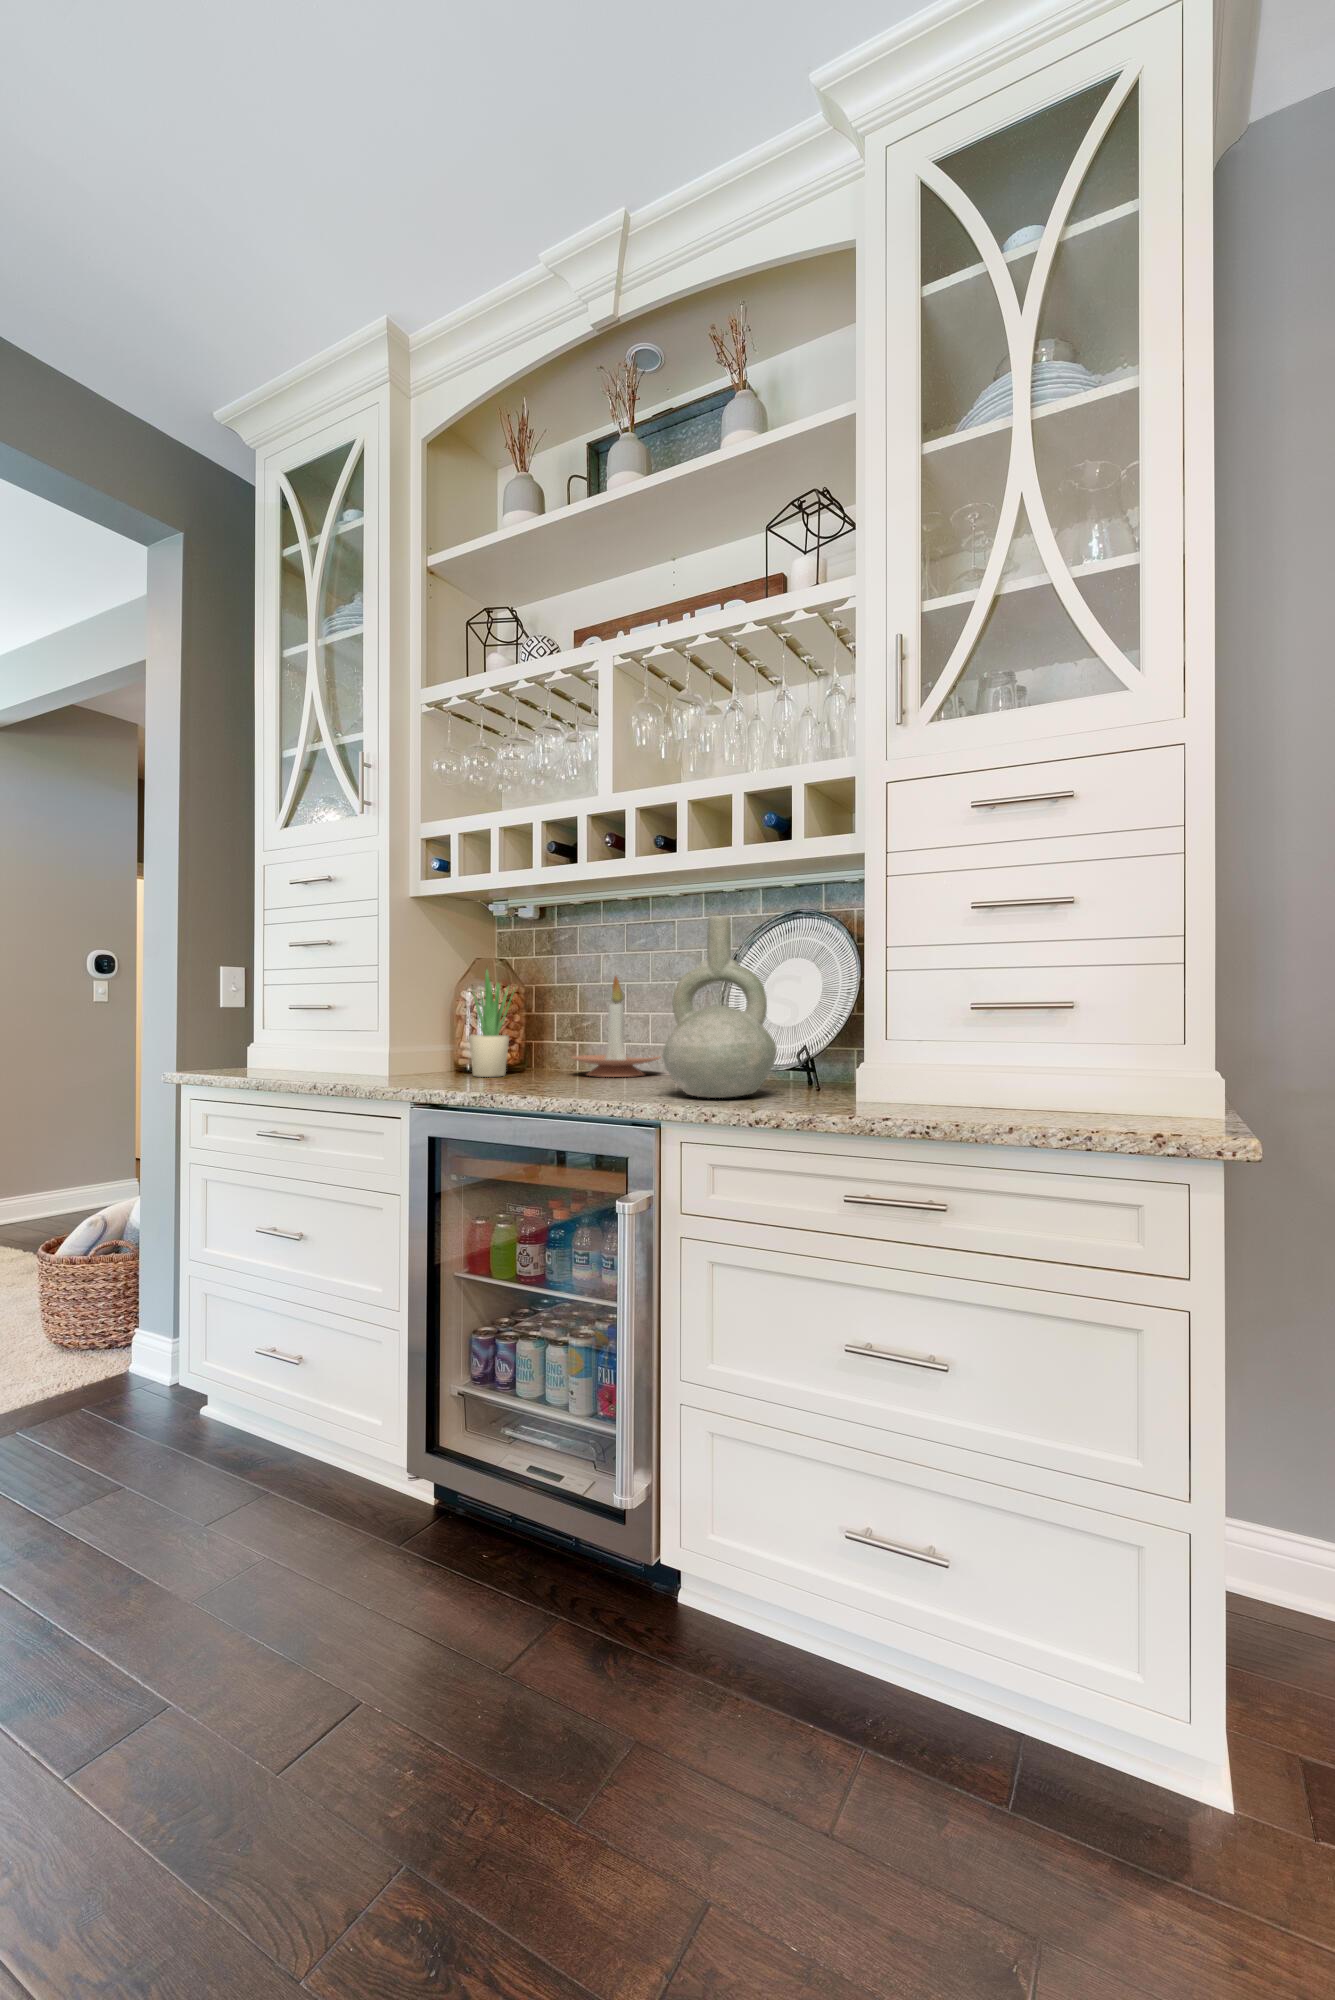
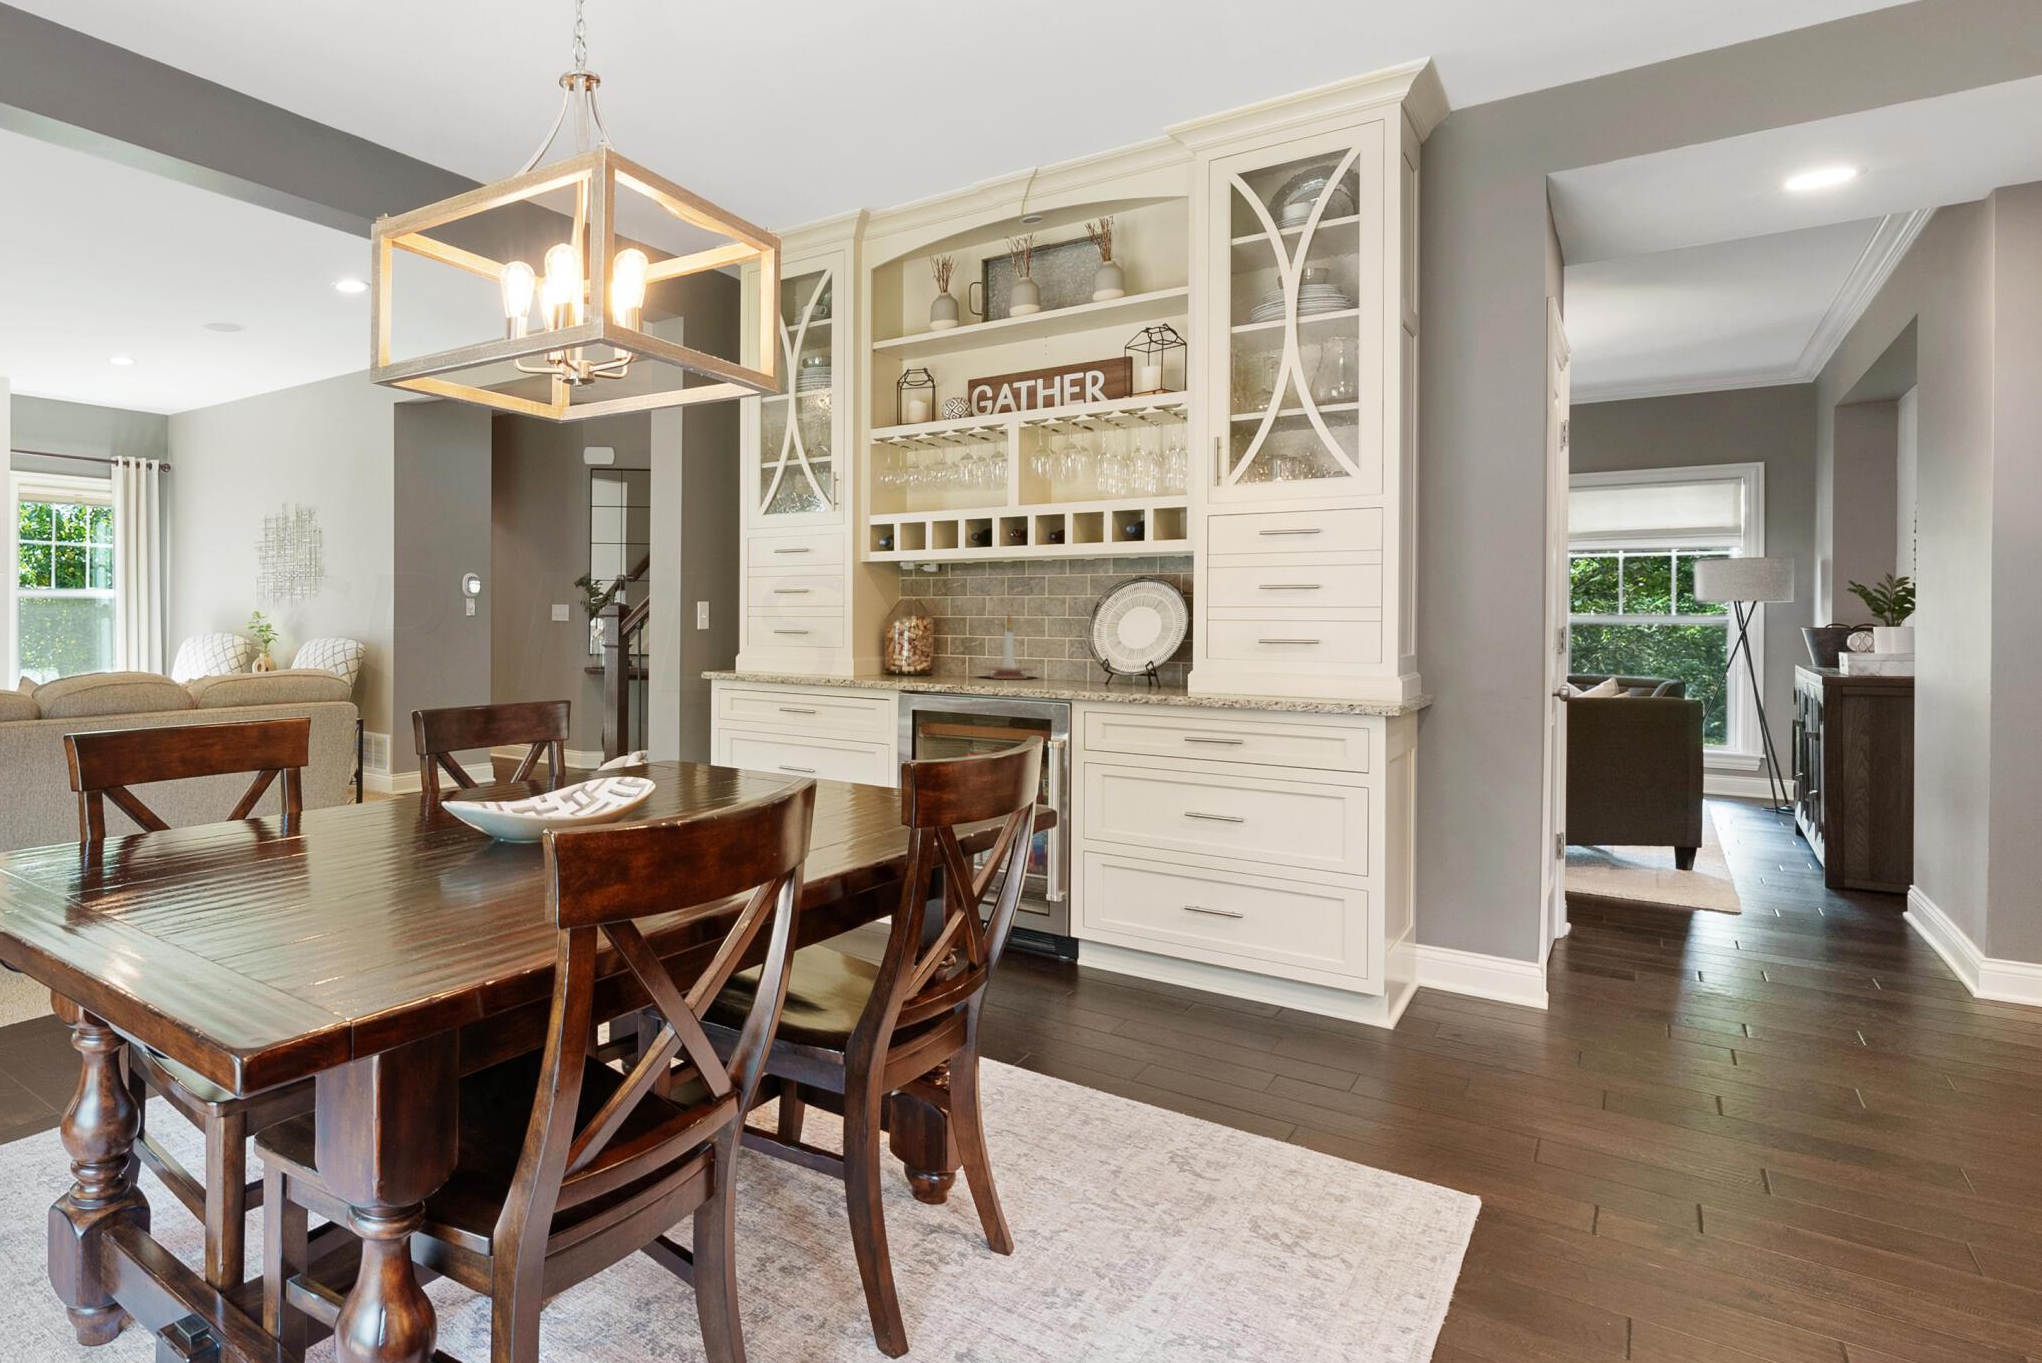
decorative vase: present [663,916,777,1098] -> none [1066,587,1136,689]
potted plant: present [469,968,514,1077] -> none [910,606,941,678]

